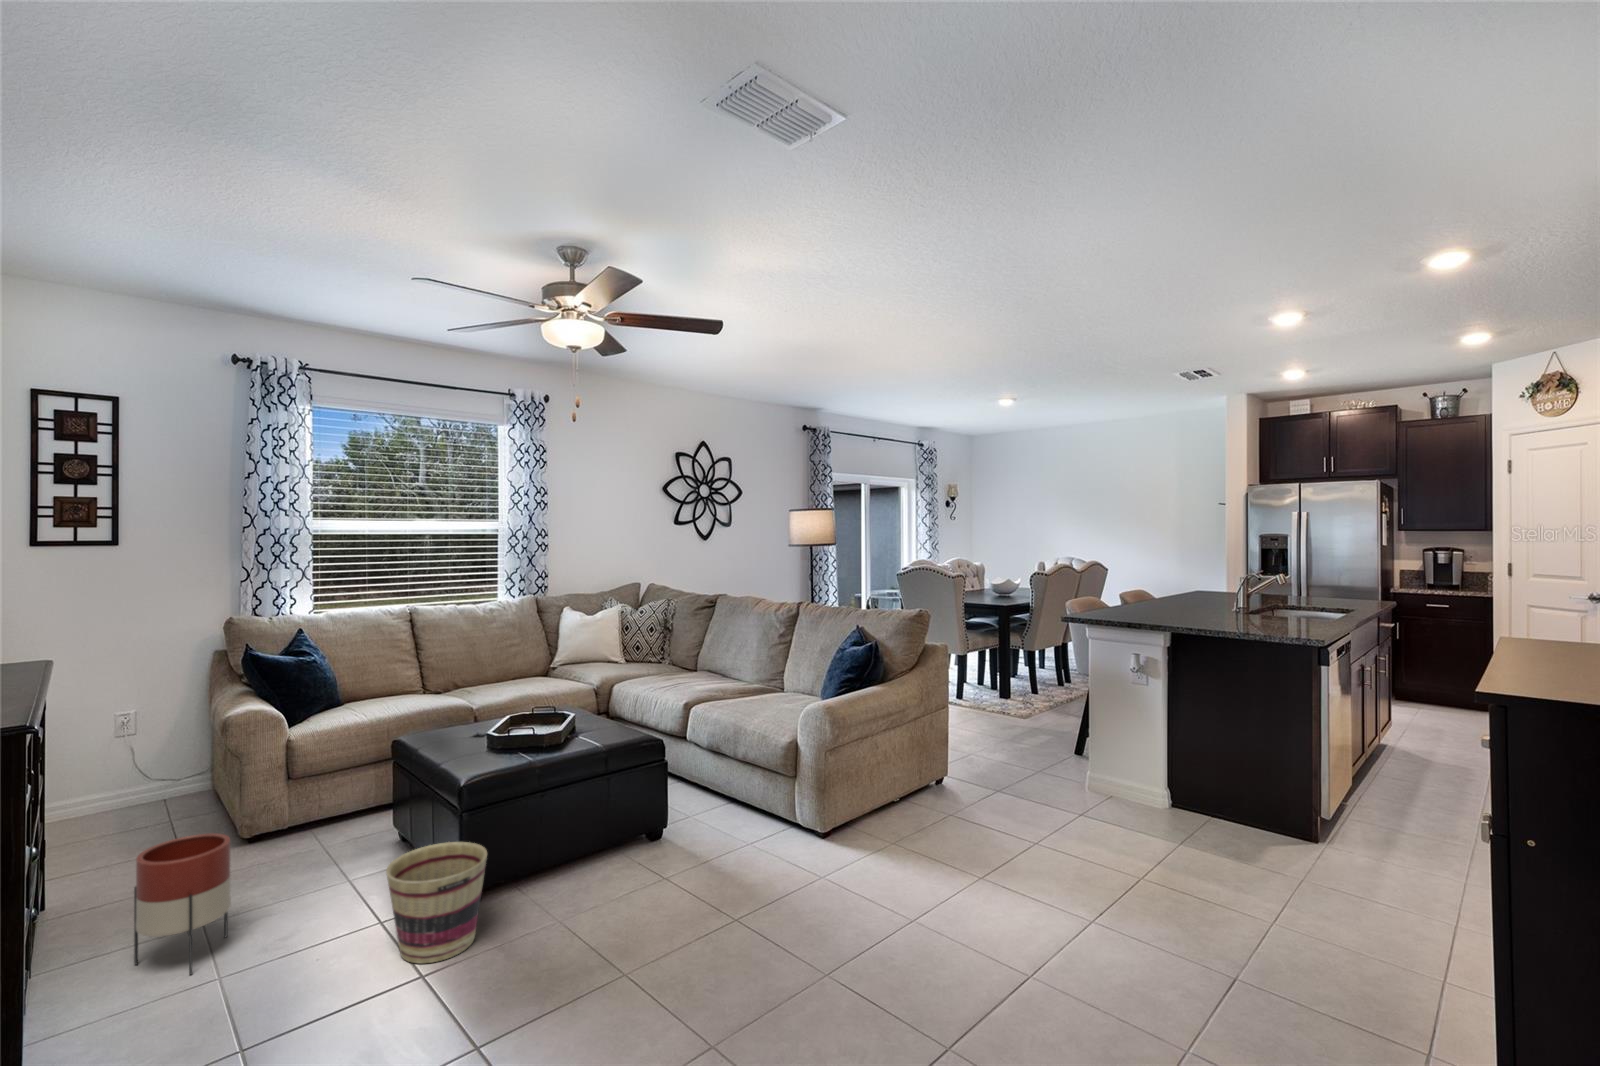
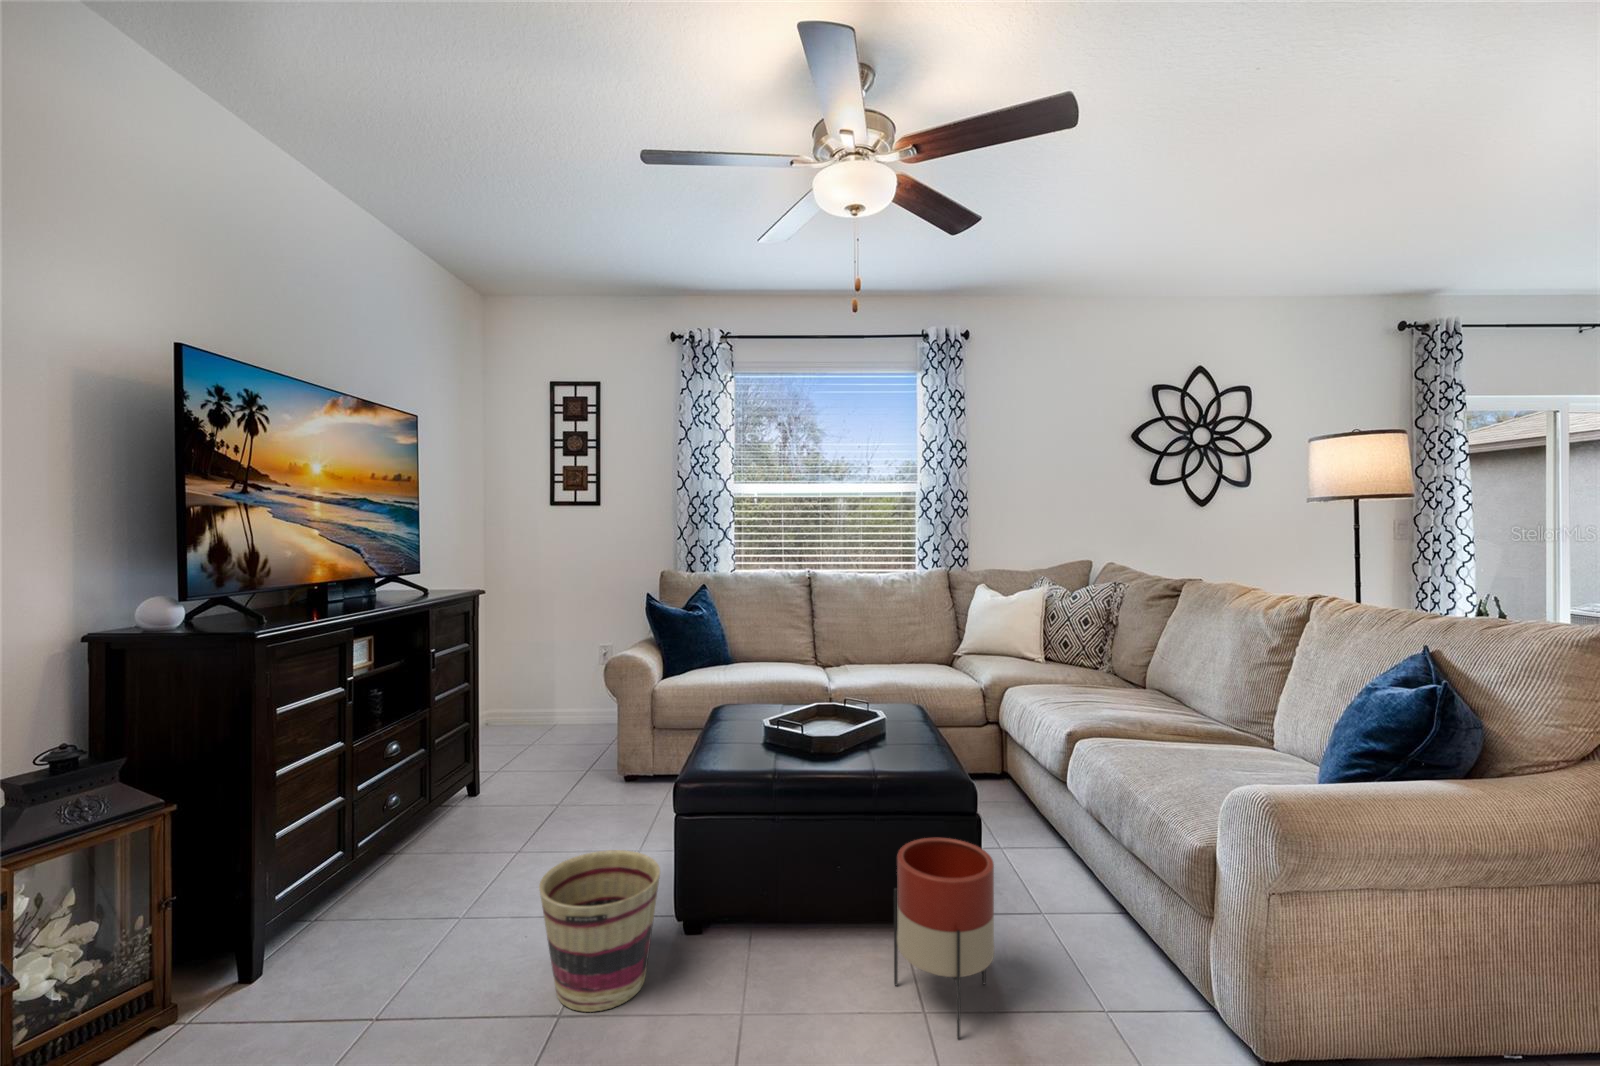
planter: present [134,833,231,975] -> present [894,838,994,1039]

